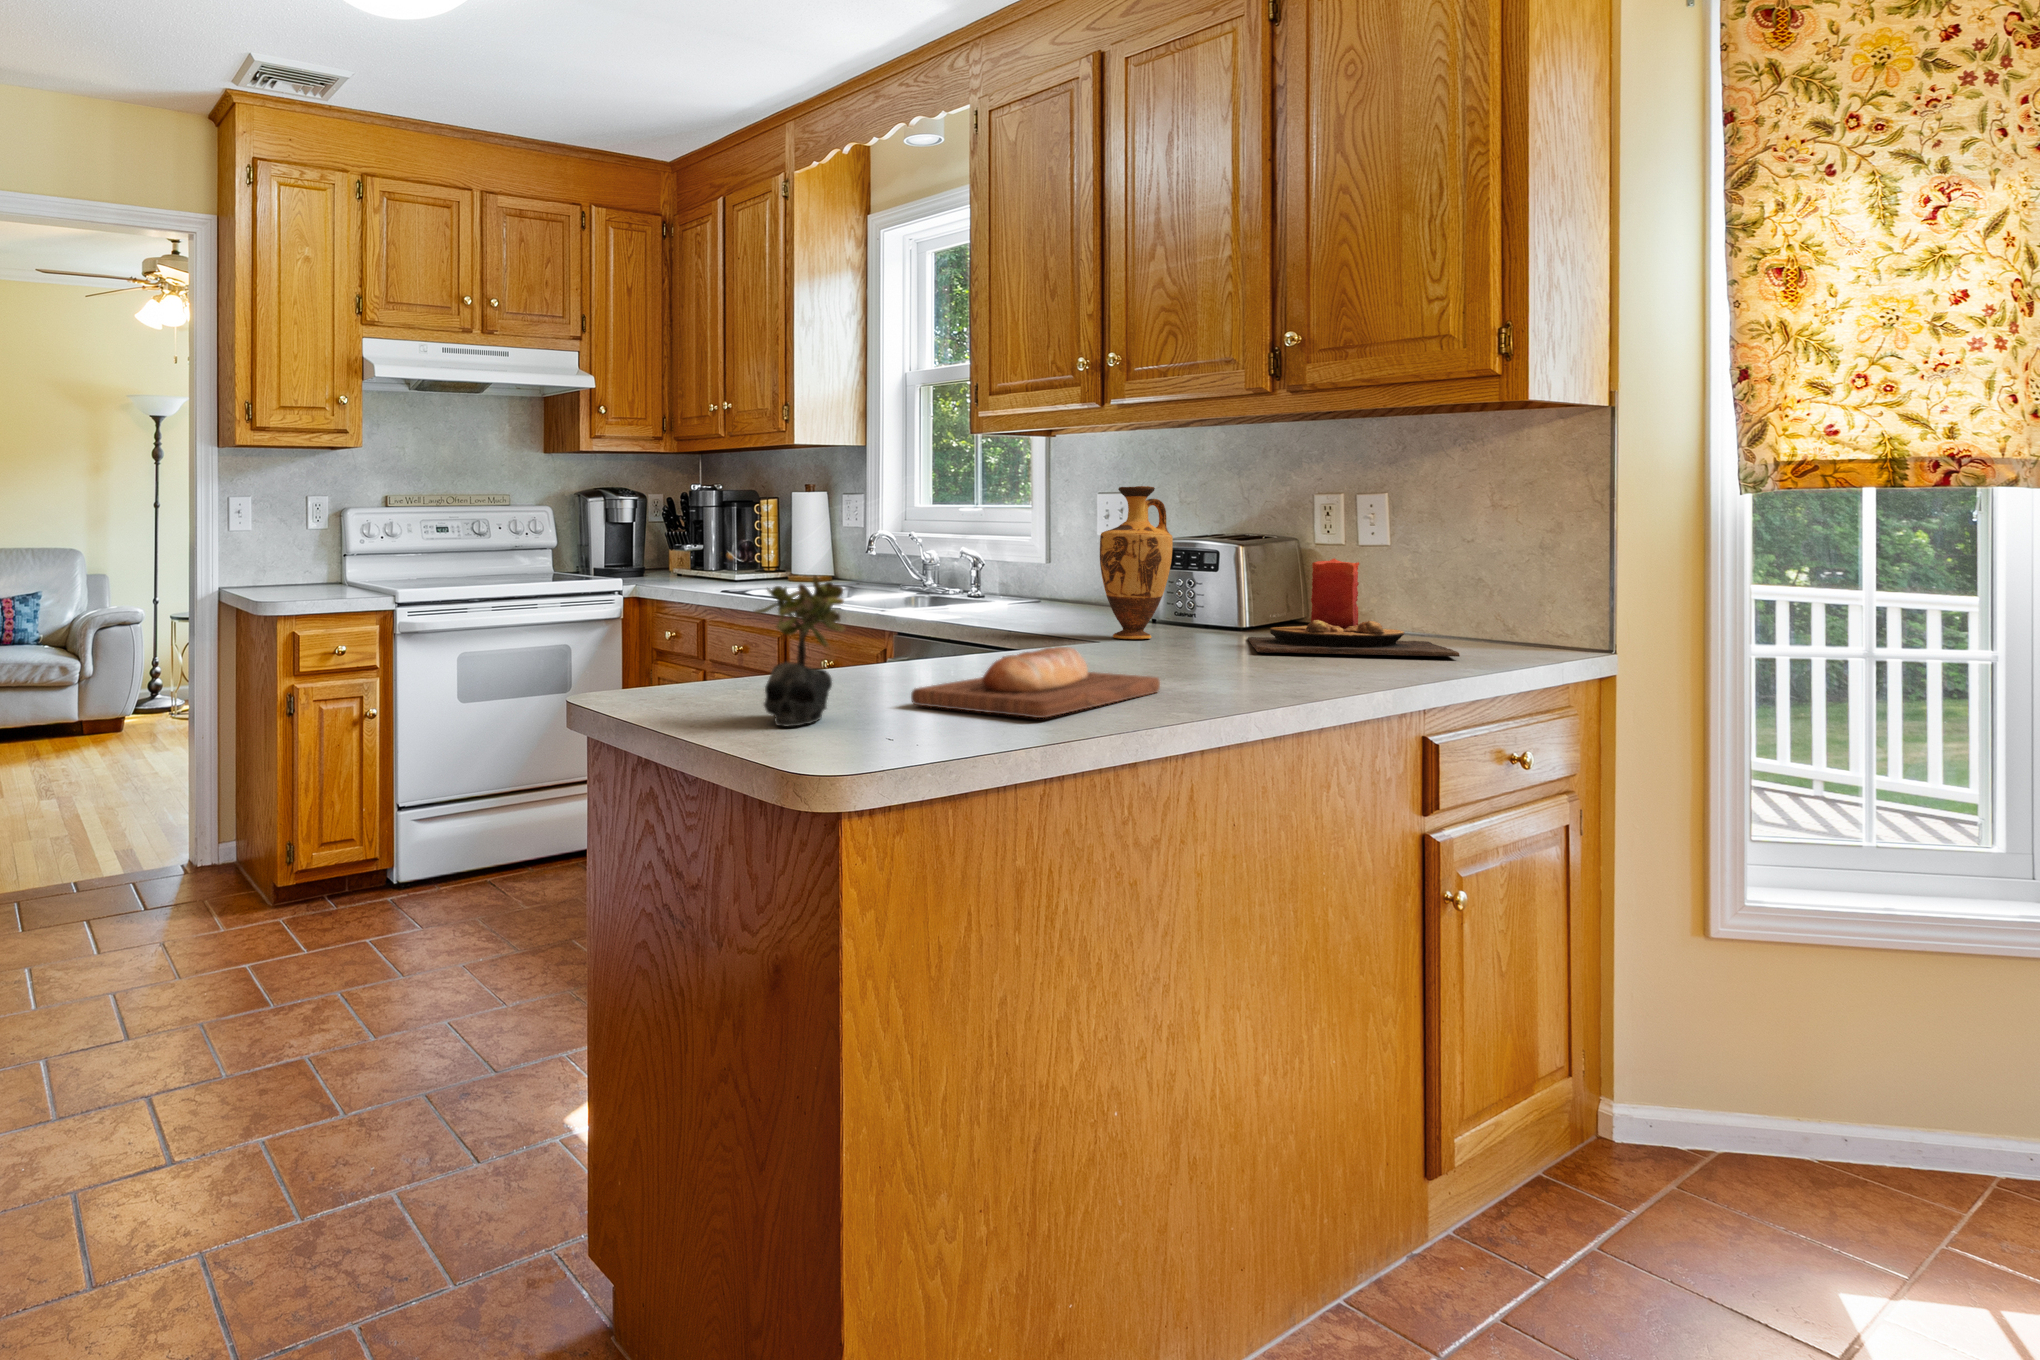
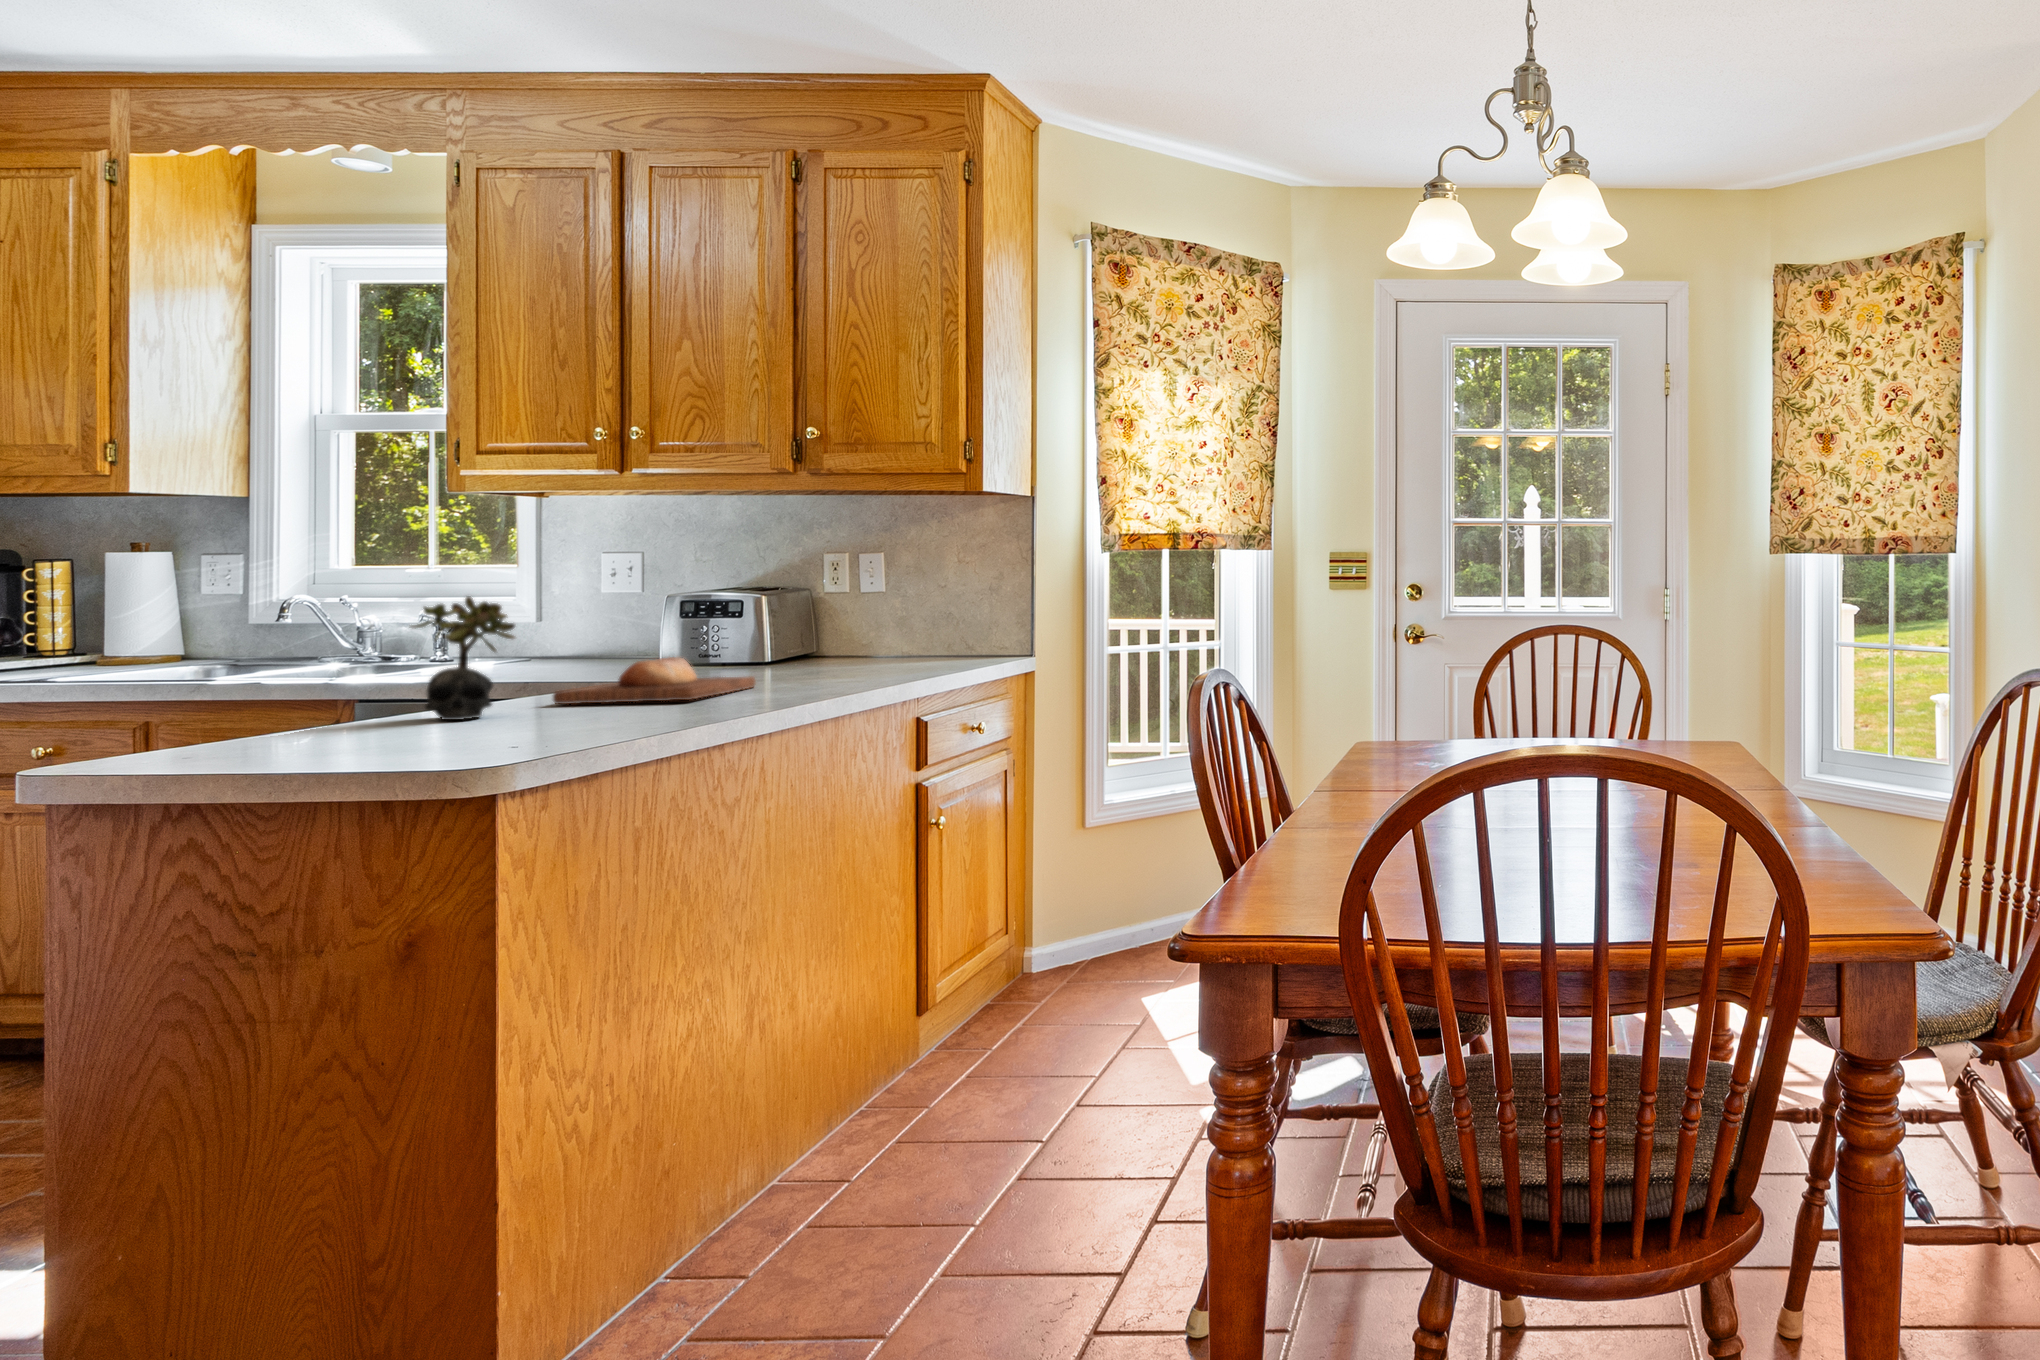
vase: present [1100,486,1173,639] -> none [644,539,715,668]
candle: present [1248,559,1460,657] -> none [781,597,950,667]

